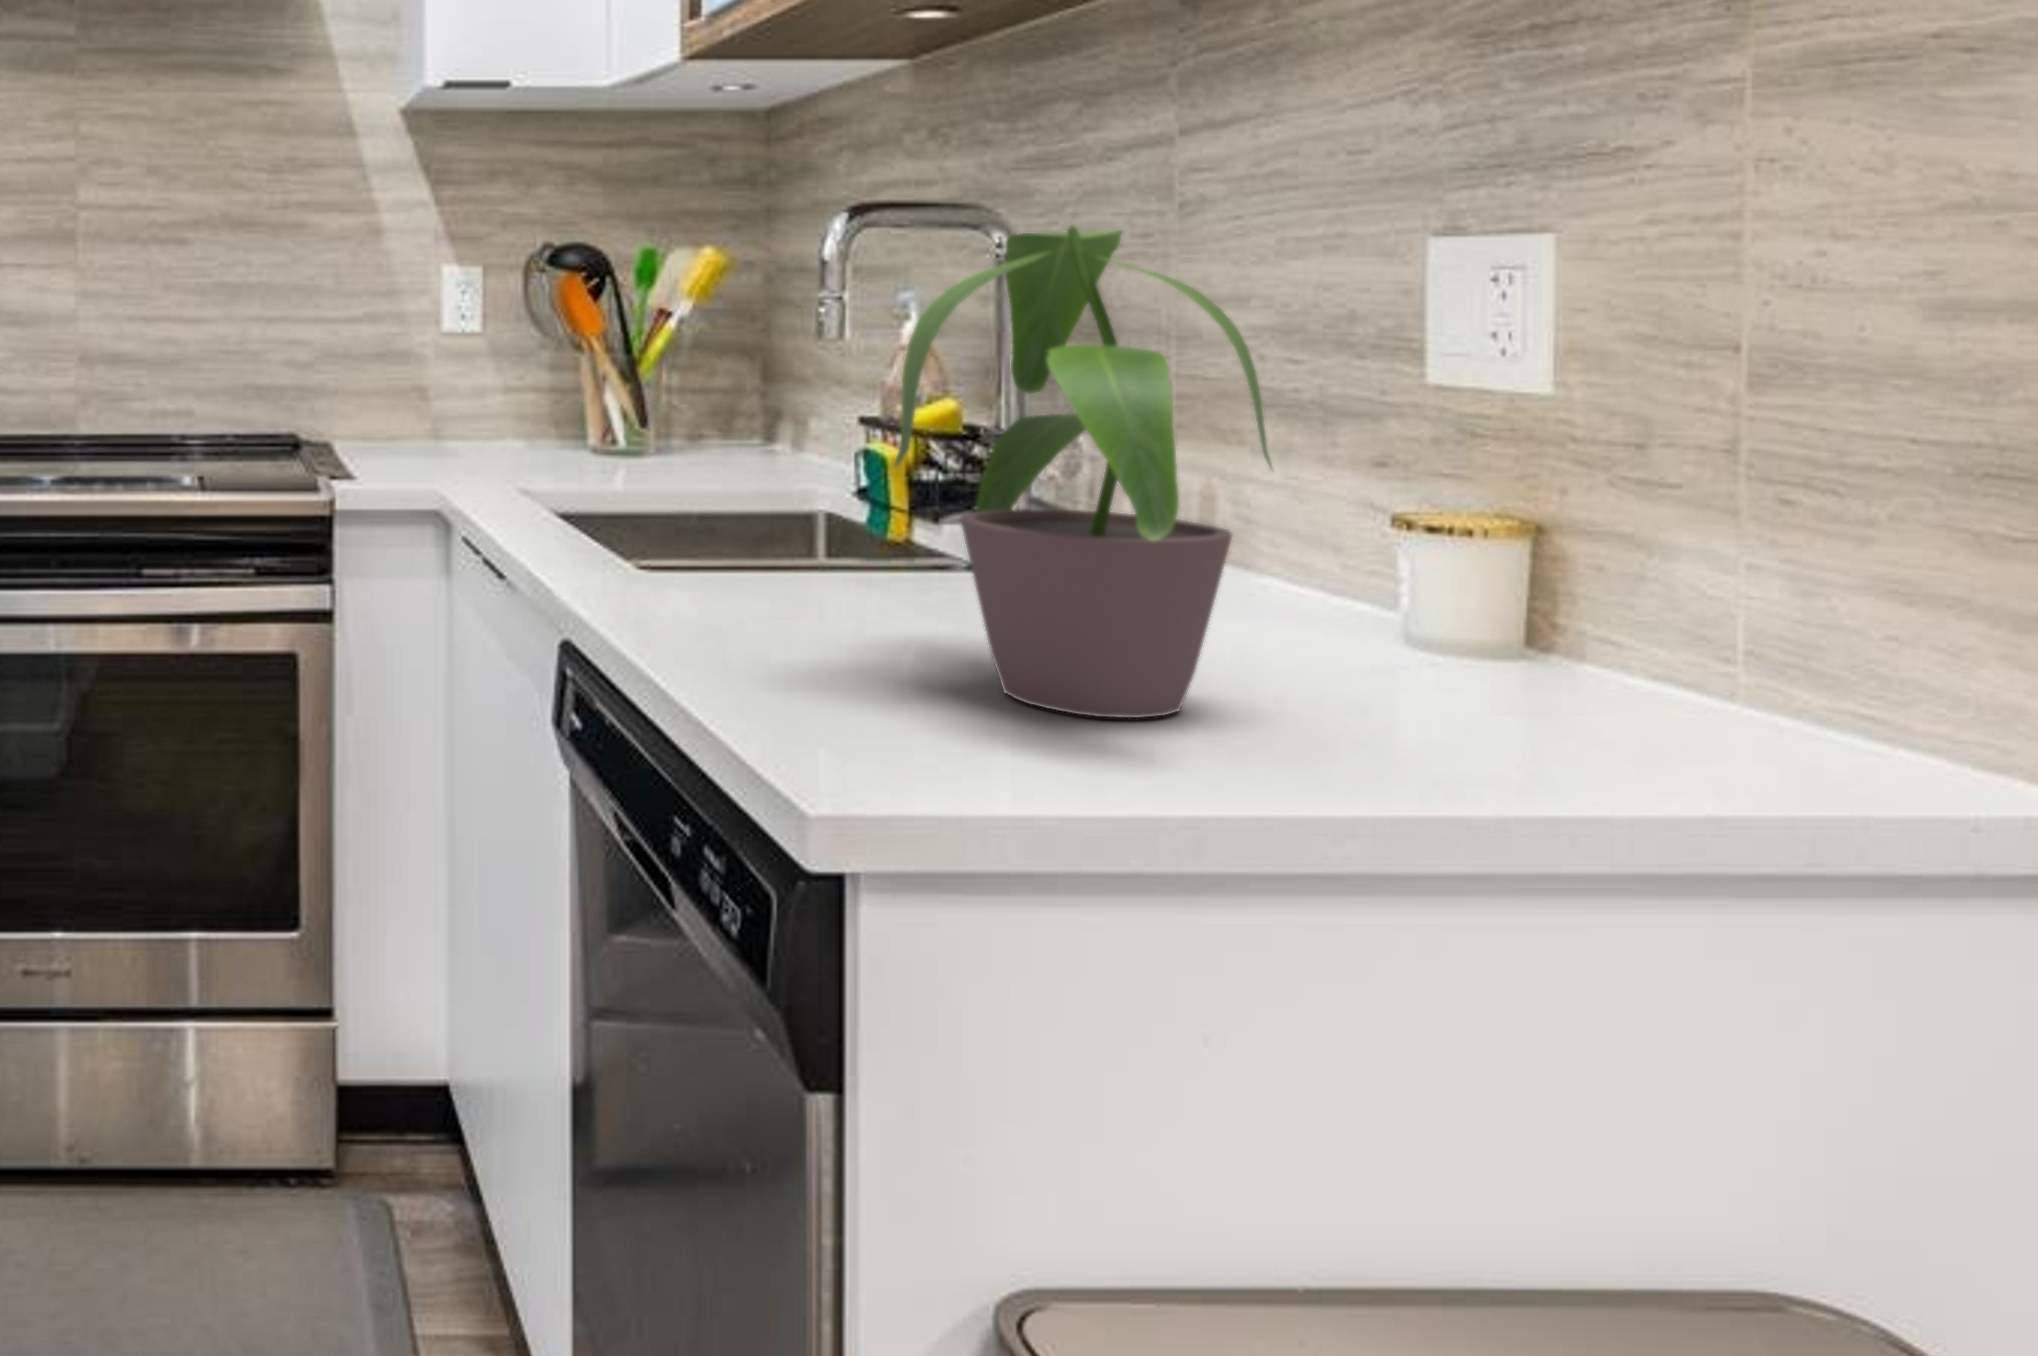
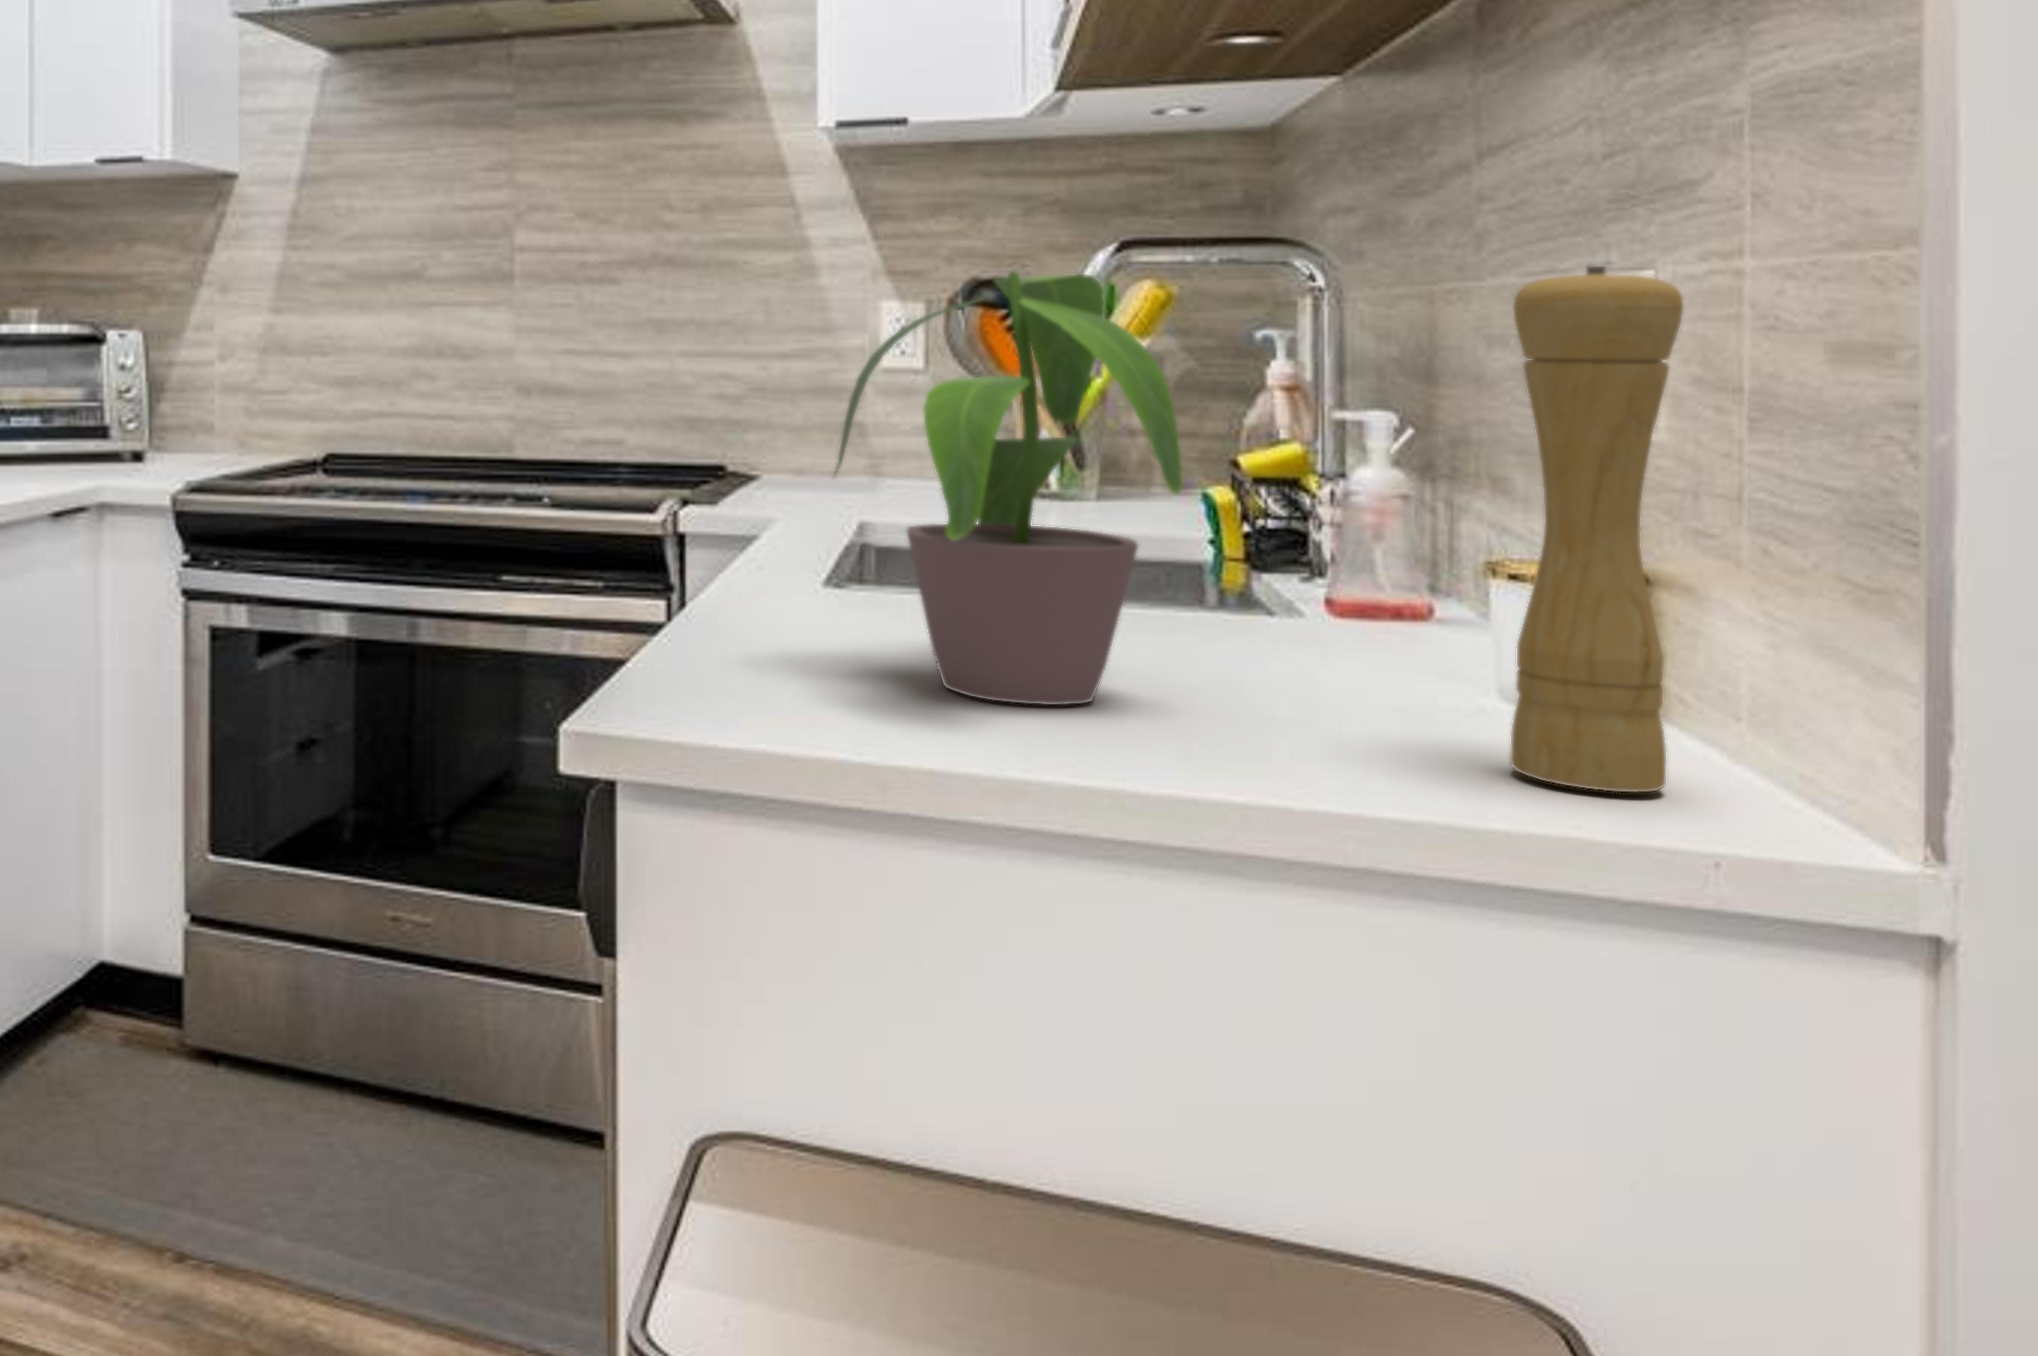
pepper mill: none [1640,225,1824,769] -> present [1510,266,1683,792]

